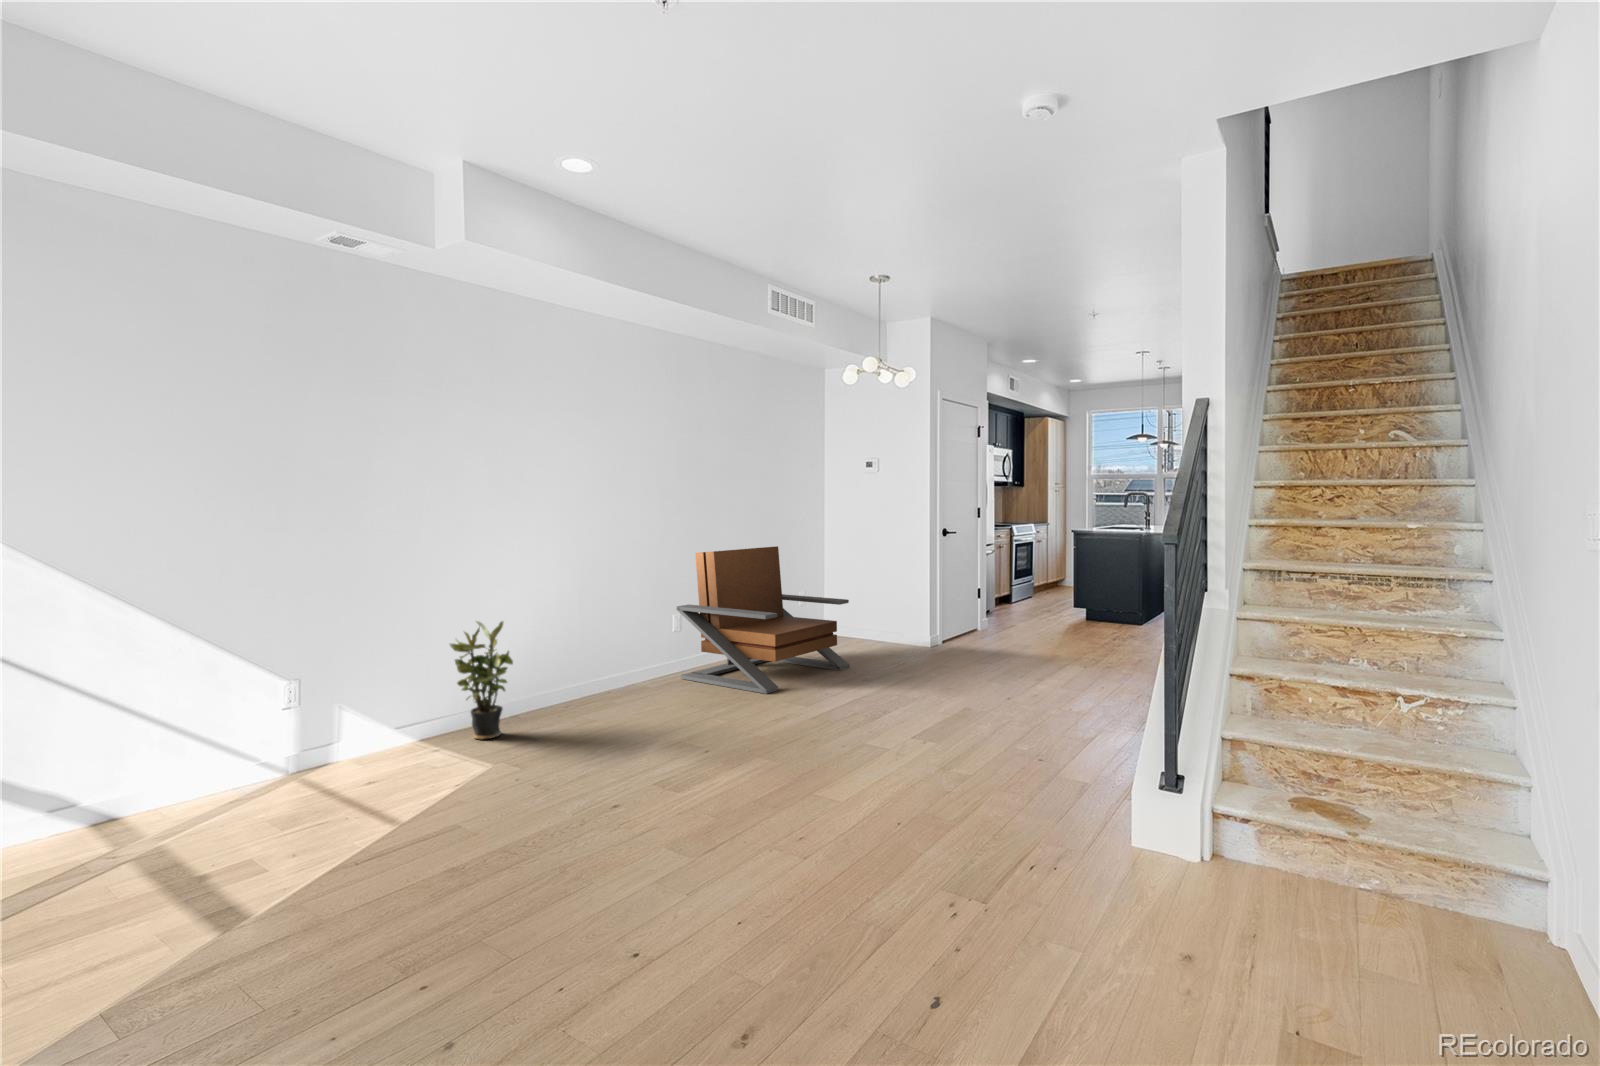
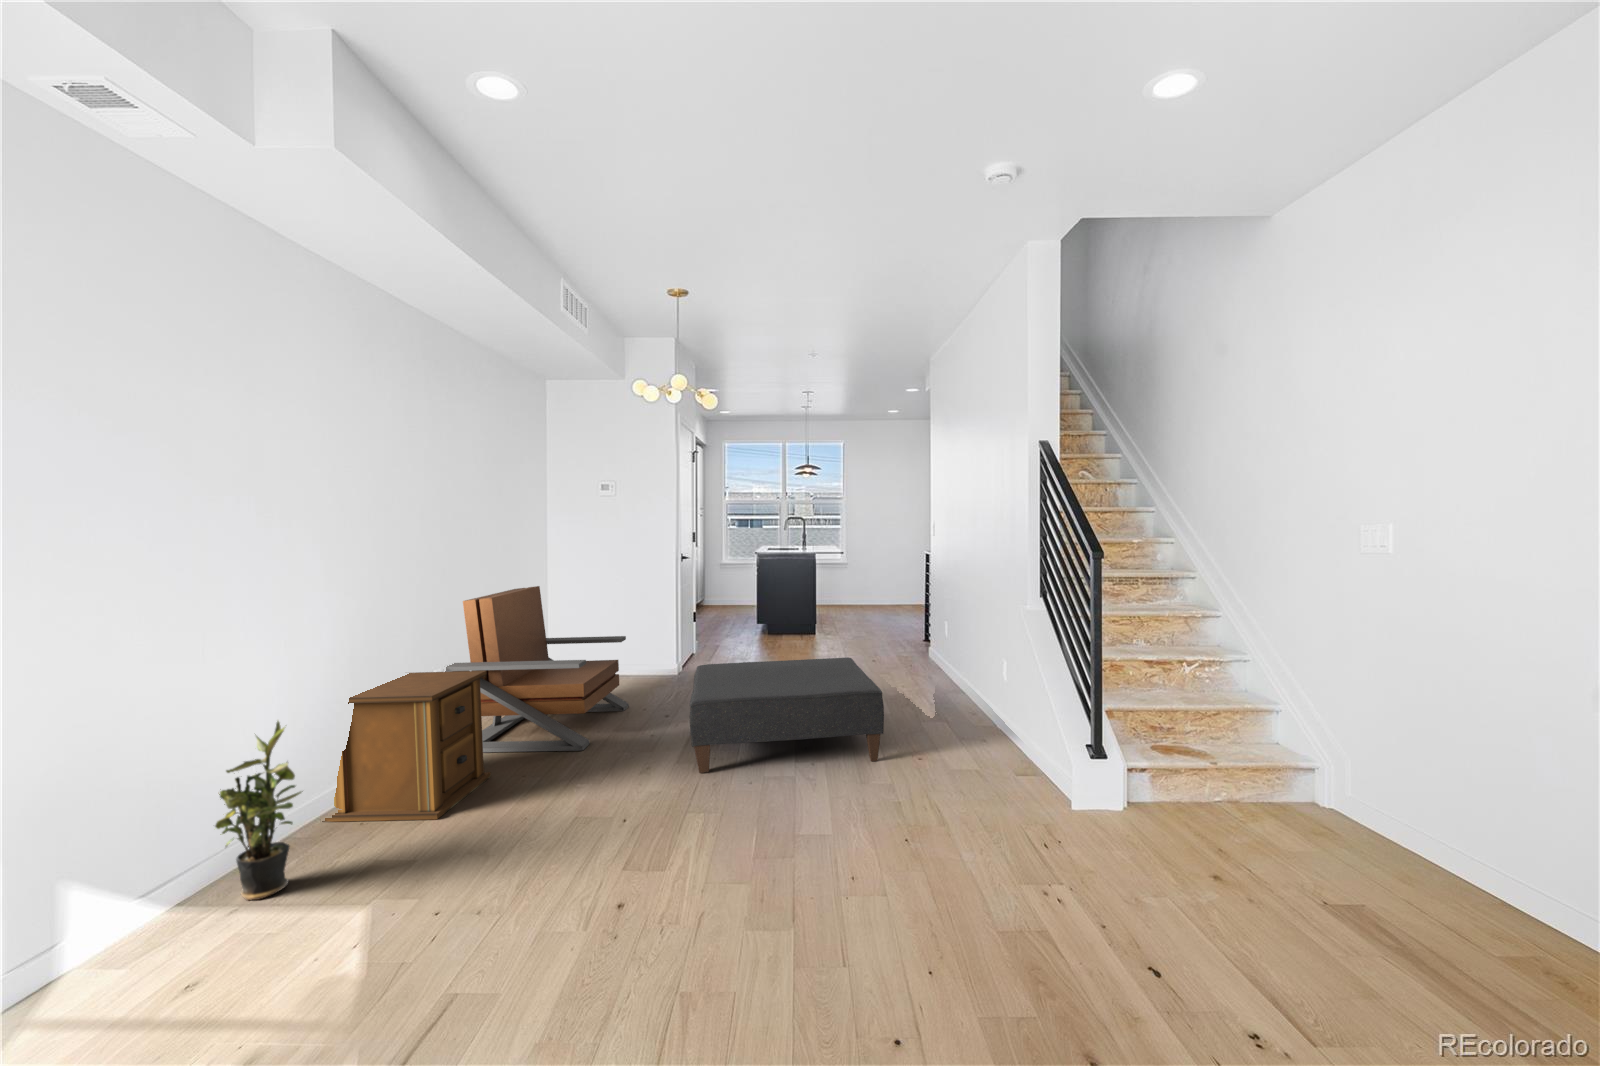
side table: none [555,604,683,719] -> present [322,671,491,822]
ottoman: none [819,633,1049,753] -> present [690,657,884,773]

